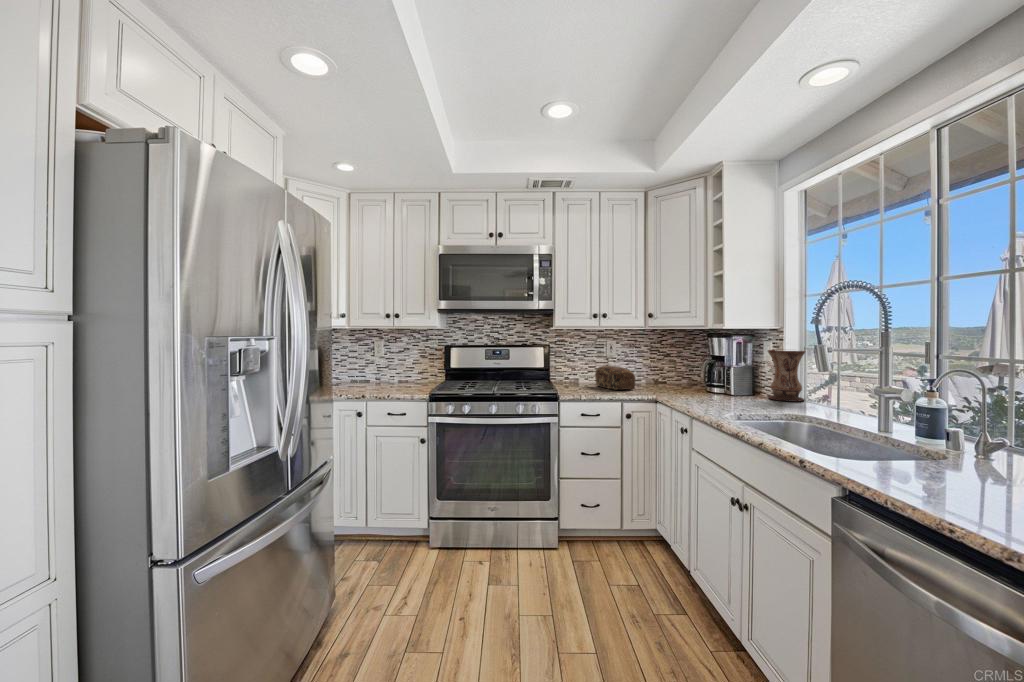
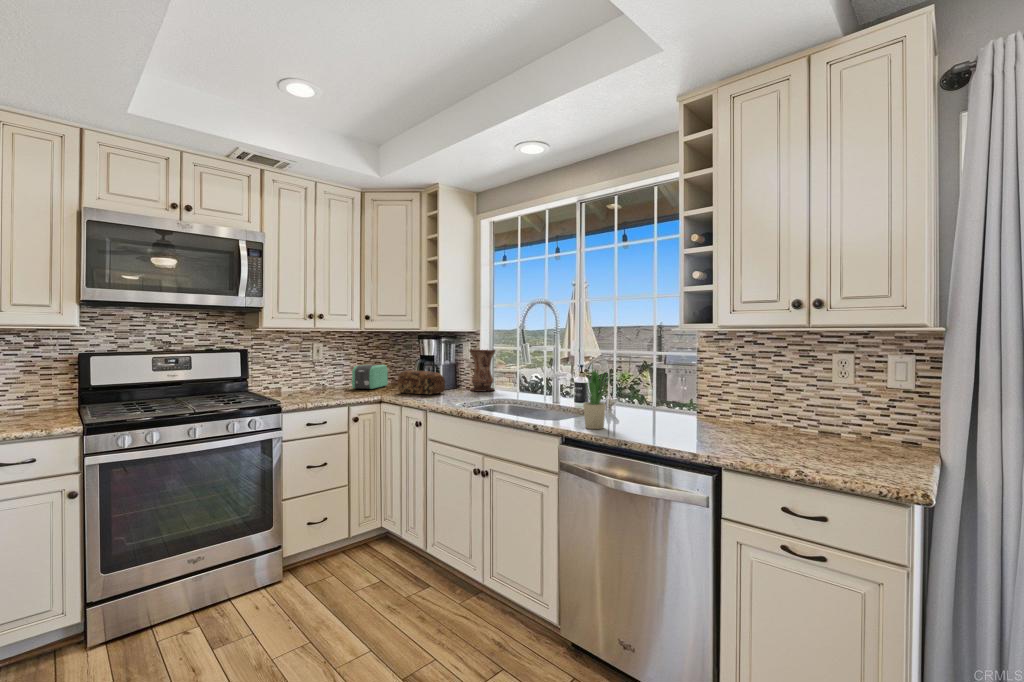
toaster: none [640,362,680,387] -> present [352,365,388,389]
bread loaf: present [595,366,636,390] -> present [397,370,445,394]
potted plant: none [885,372,948,490] -> present [583,364,609,429]

